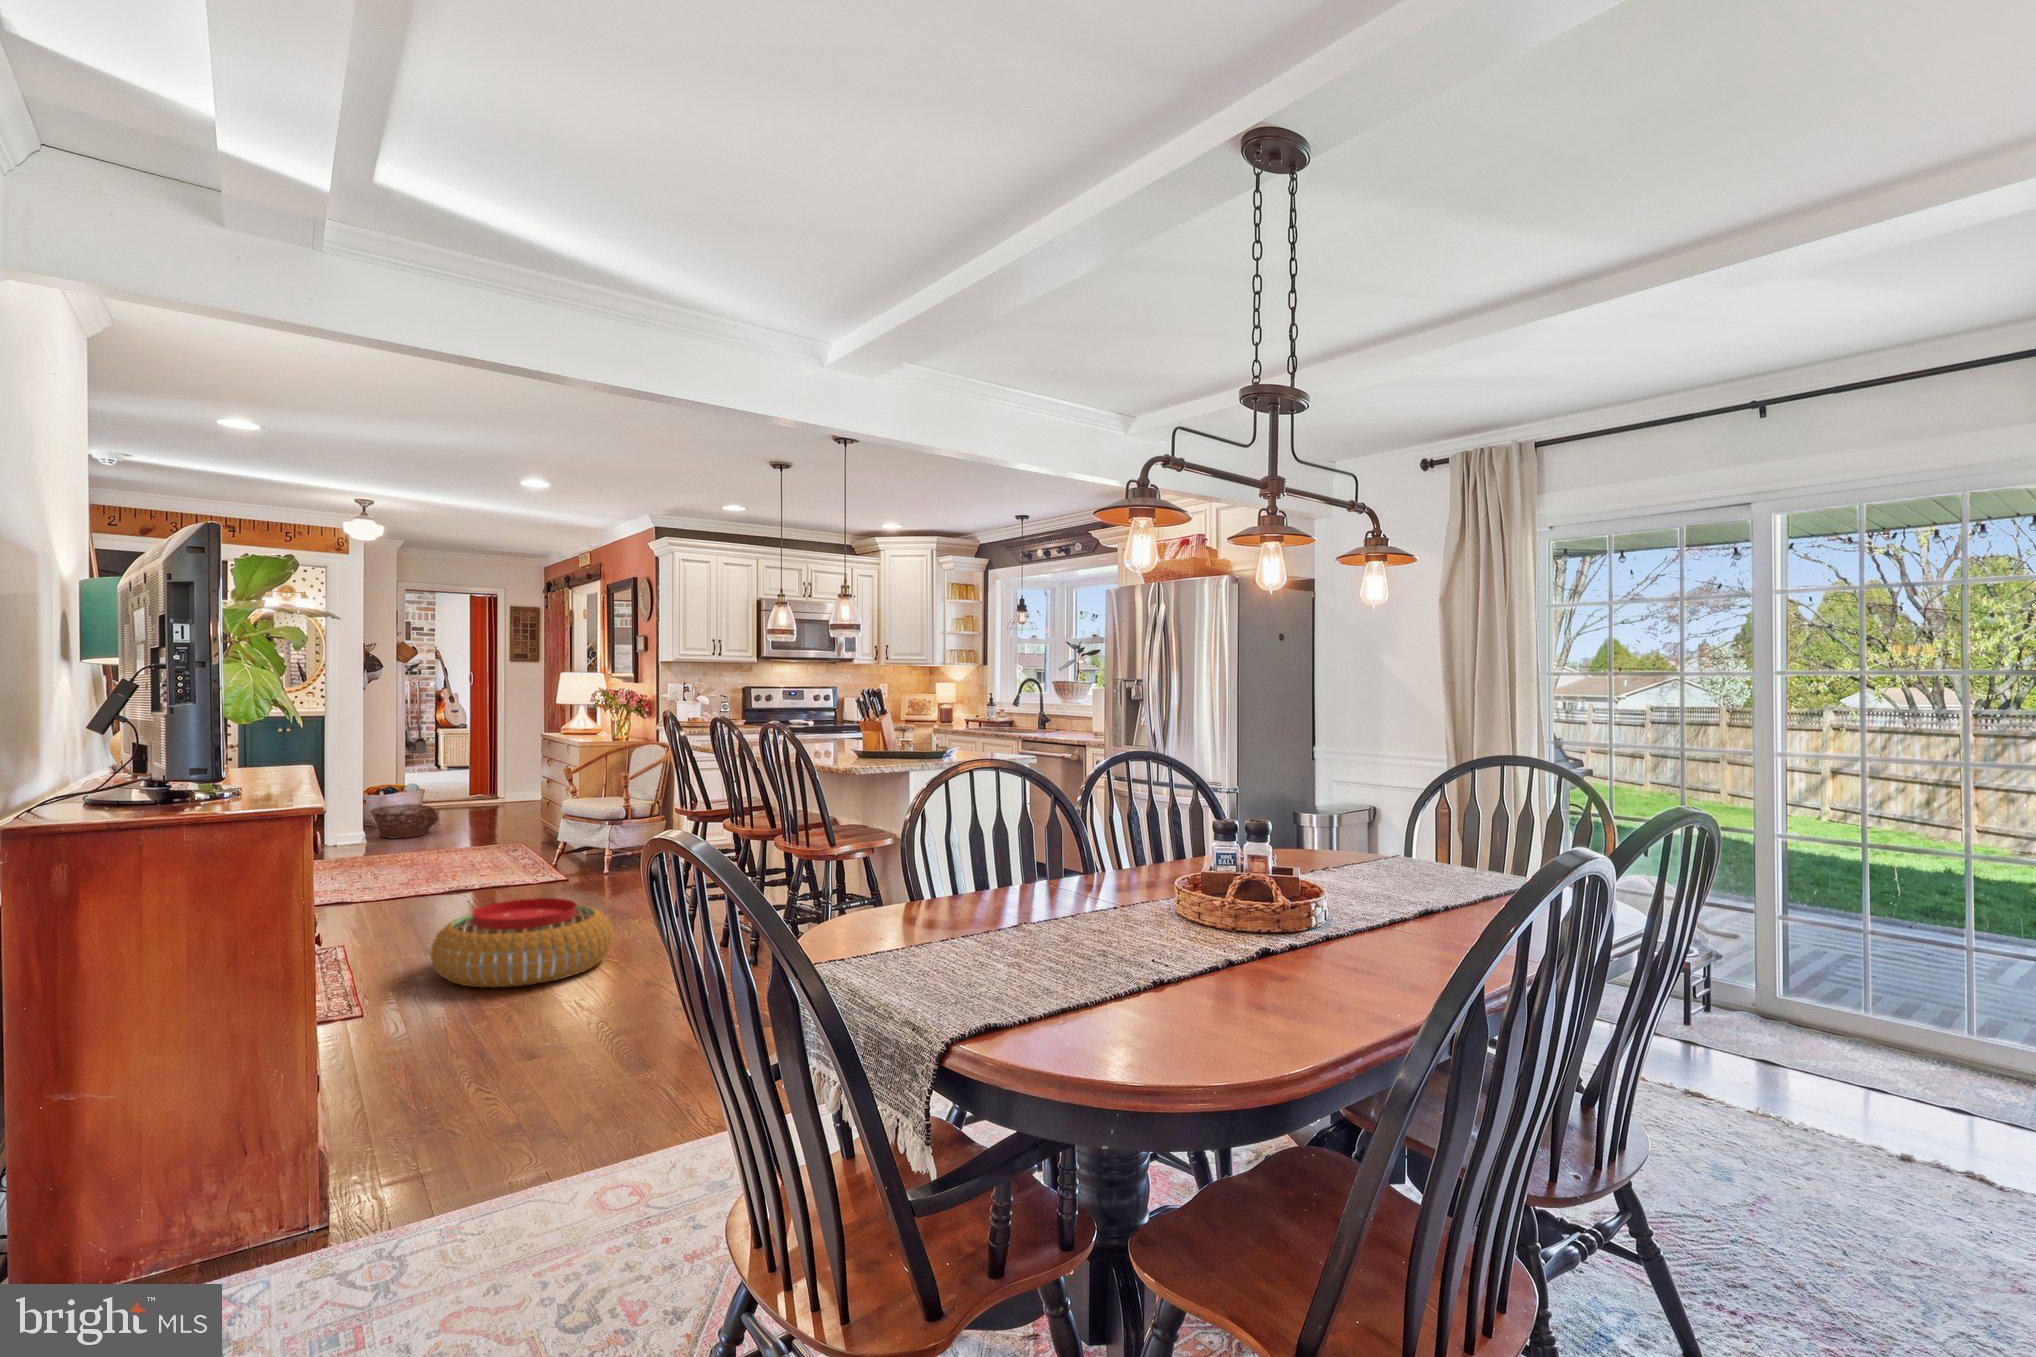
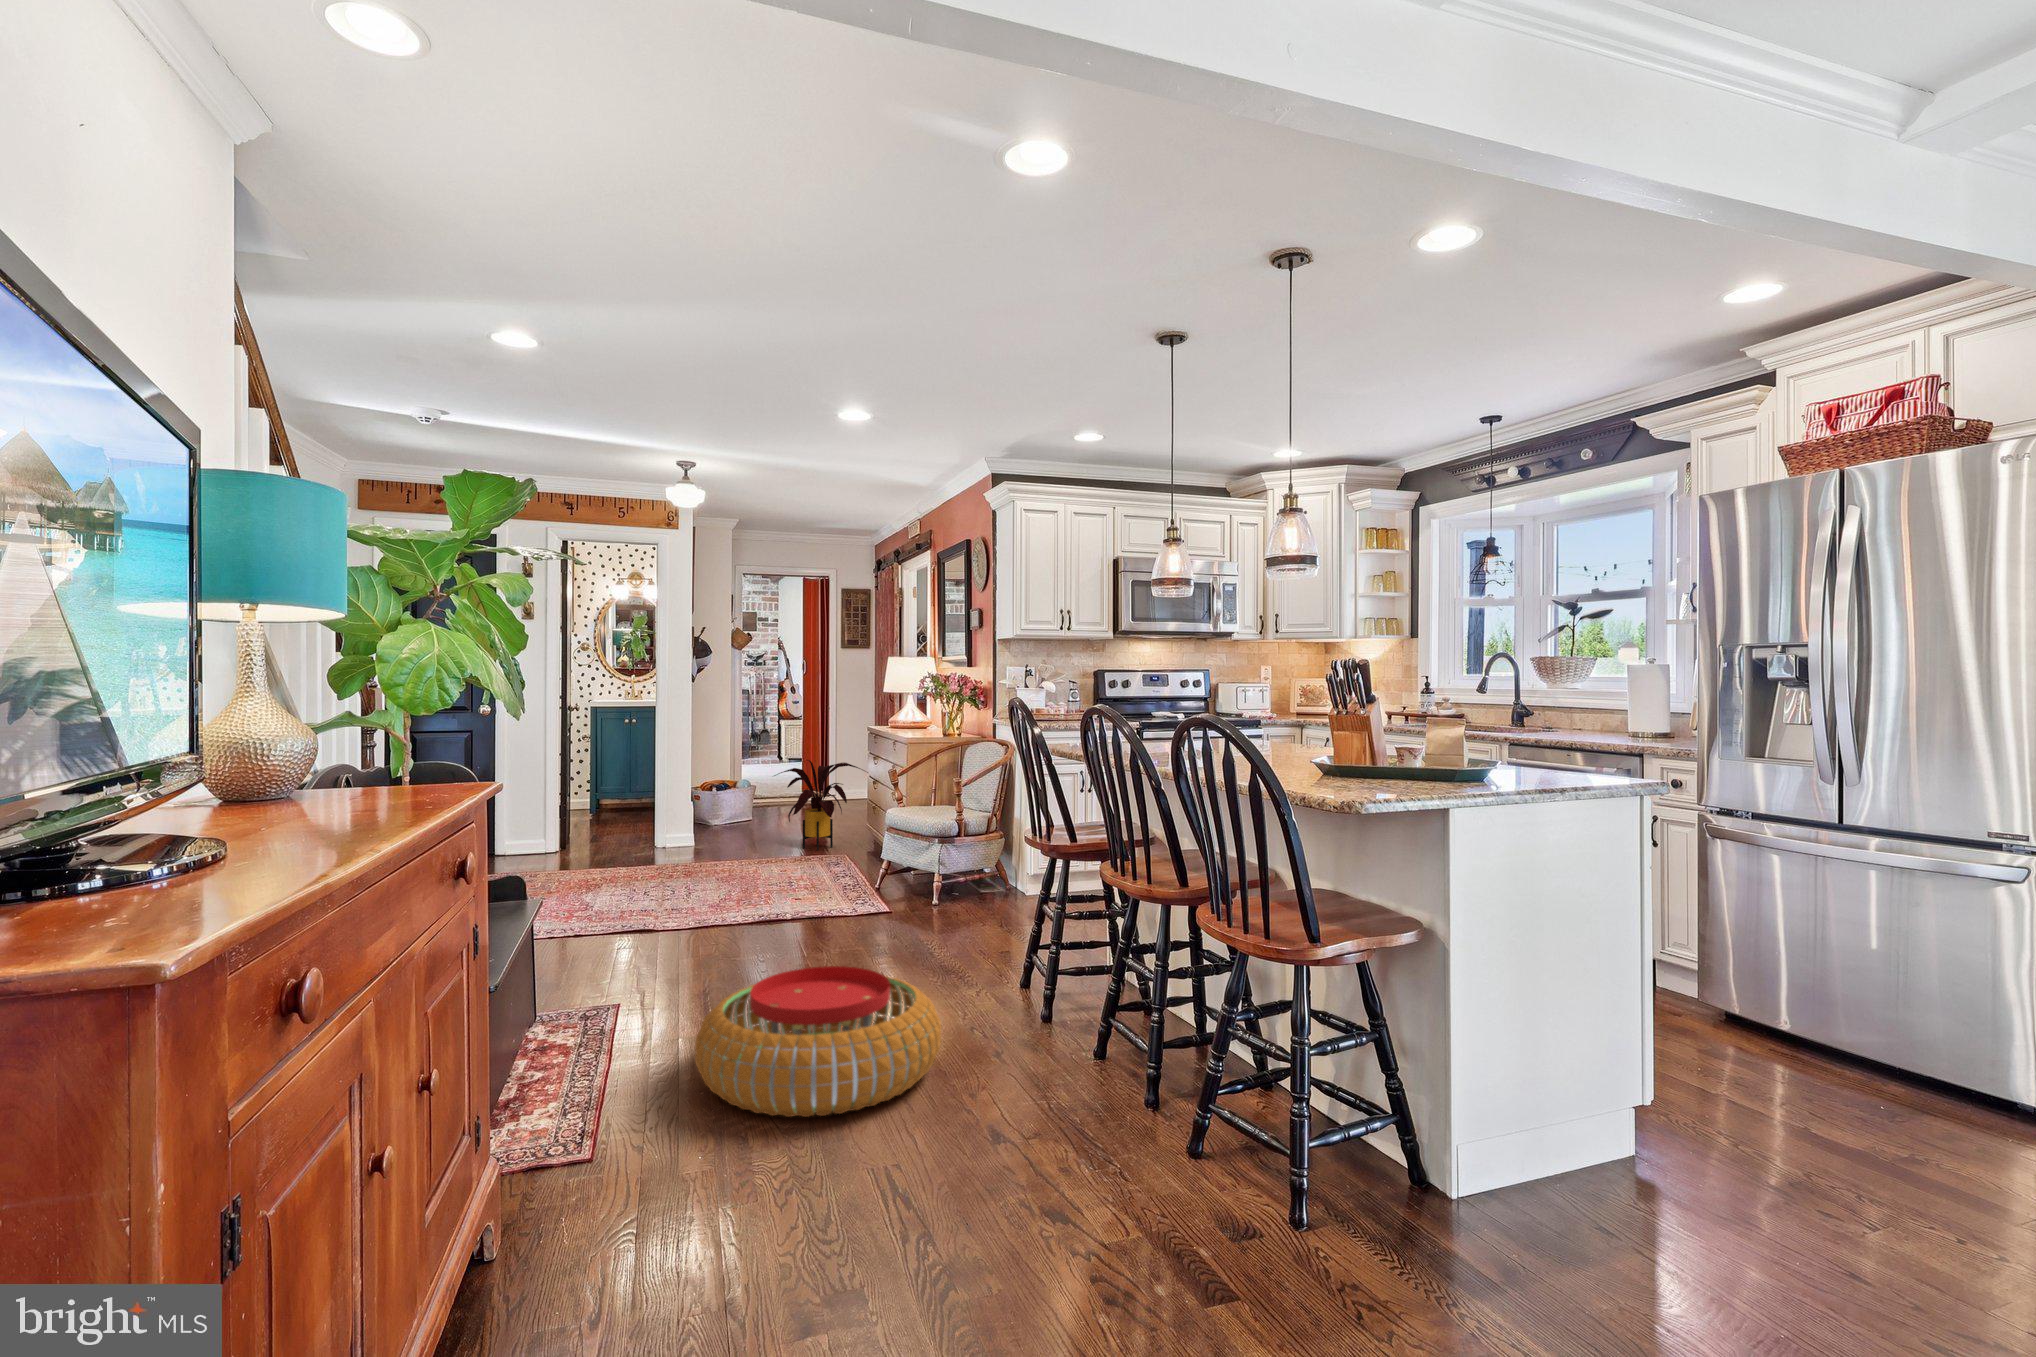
house plant: none [449,763,542,842] -> present [774,760,868,850]
basket: present [371,804,439,838] -> none [699,803,767,842]

